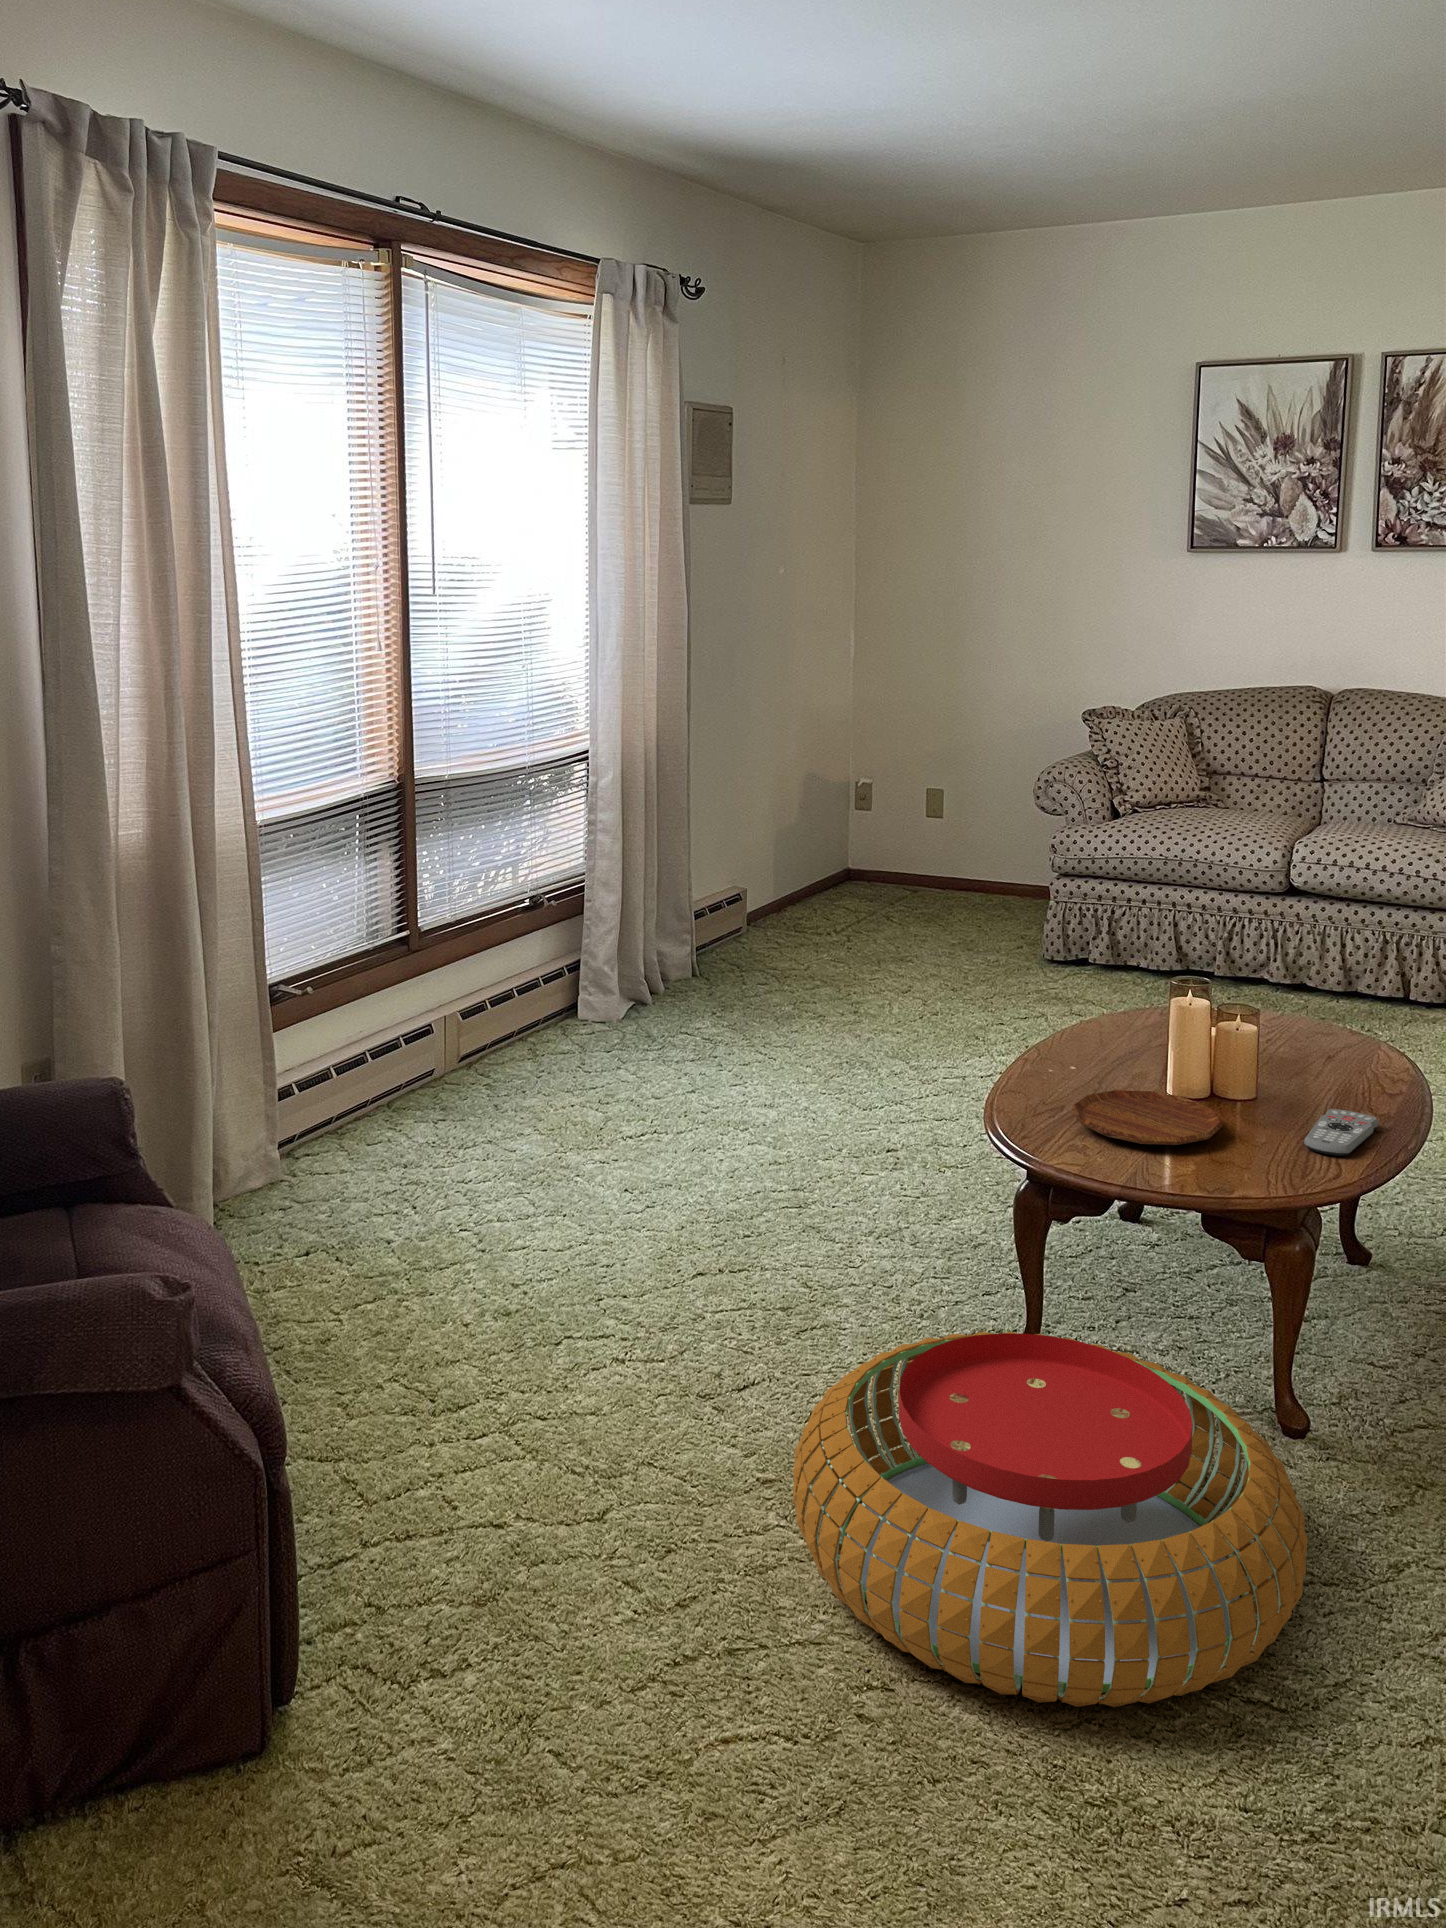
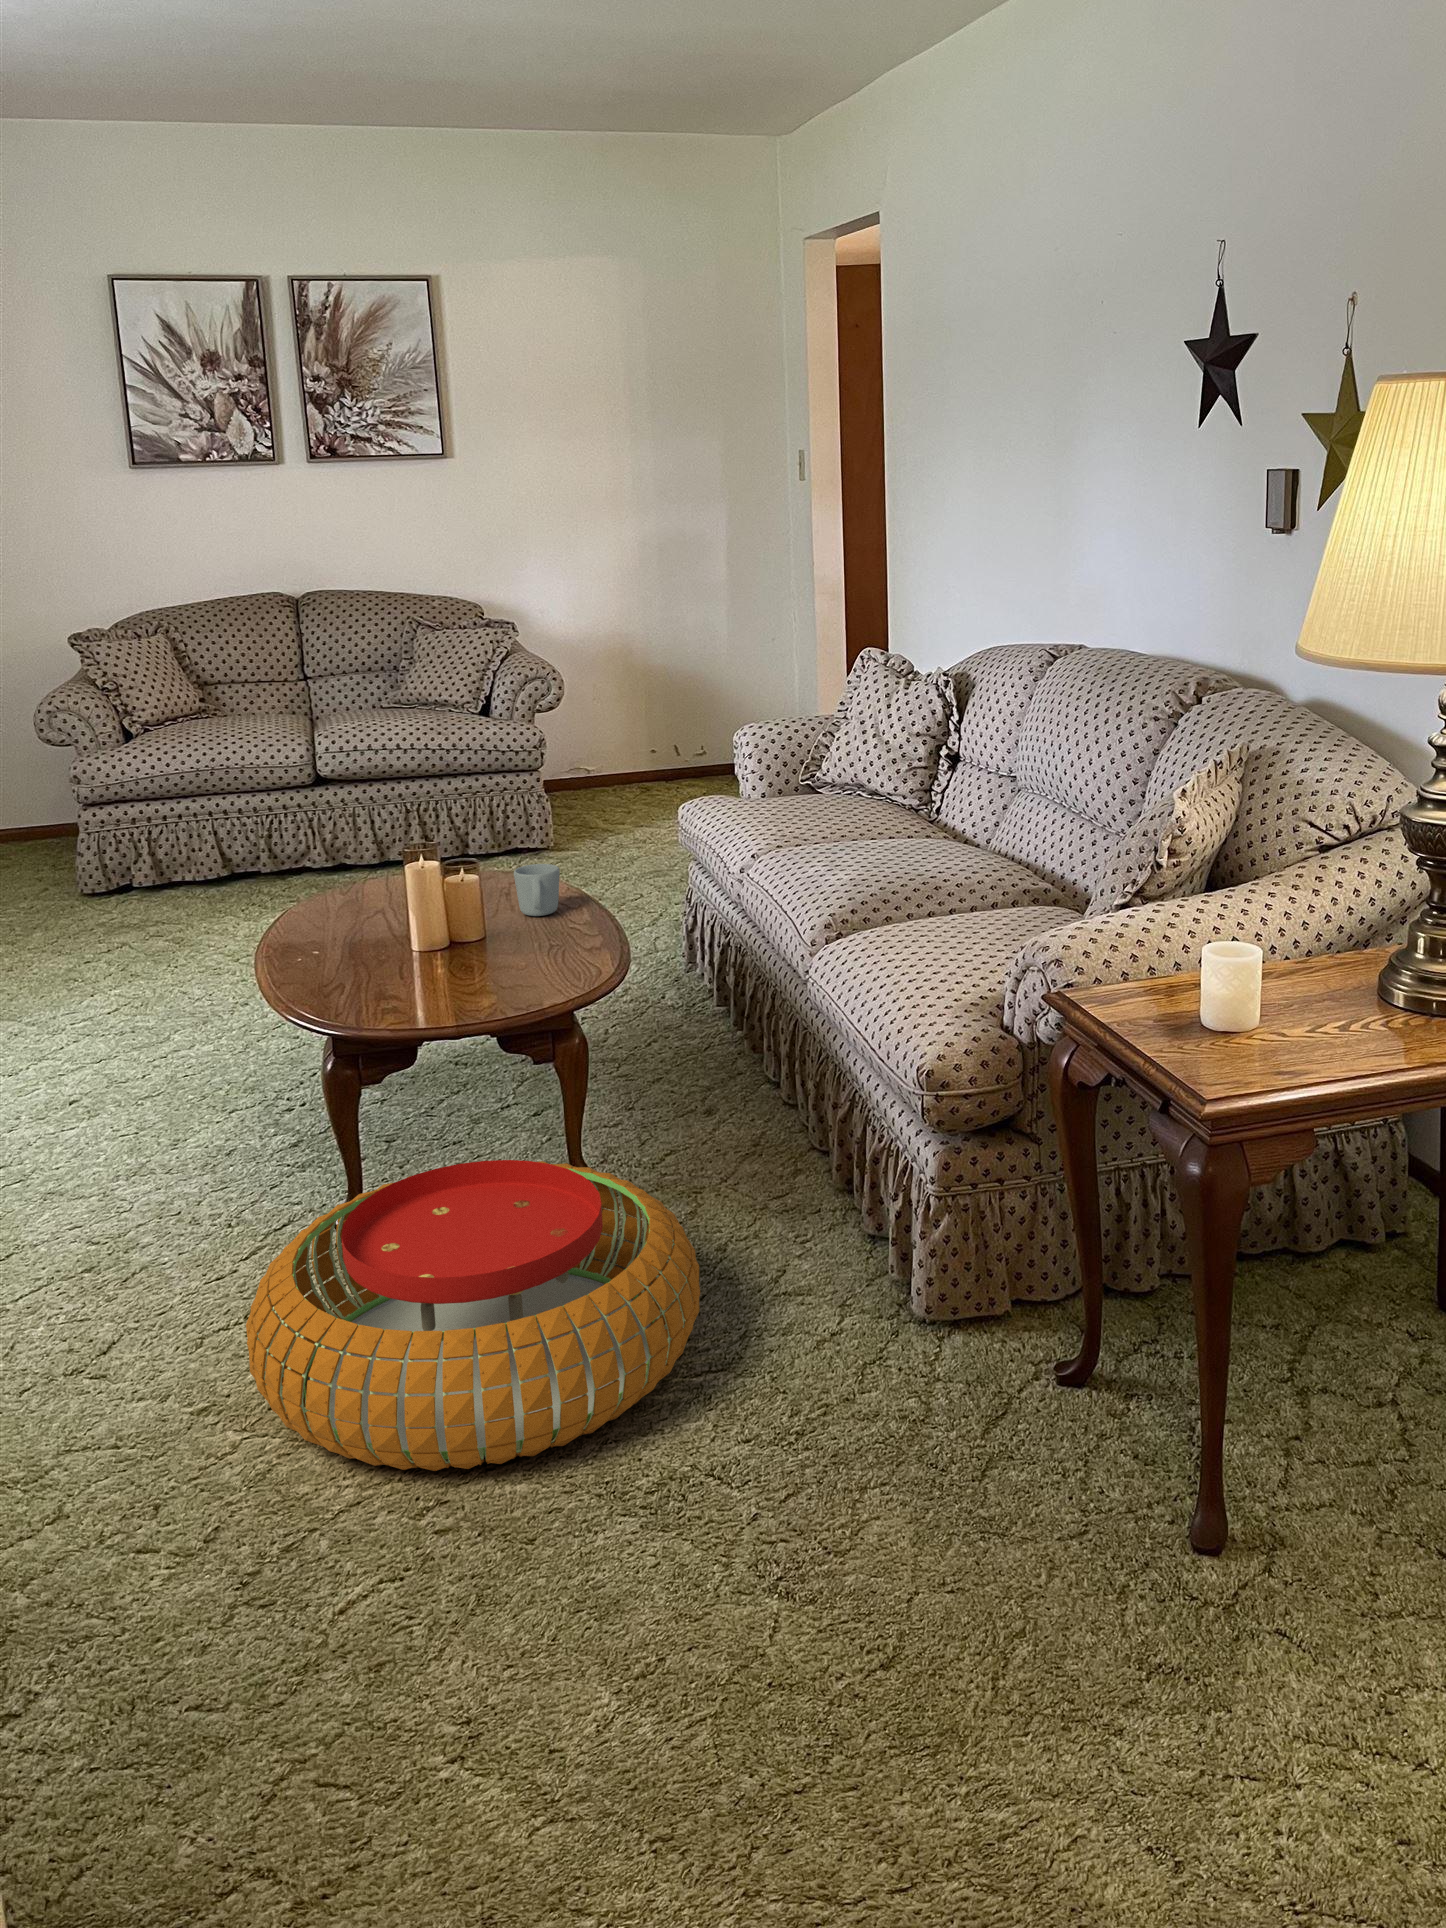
mug: none [1325,1034,1383,1098] -> present [514,864,560,916]
tray: present [1072,1090,1223,1145] -> none [349,947,481,993]
remote control: present [1304,1109,1379,1156] -> none [541,923,583,959]

